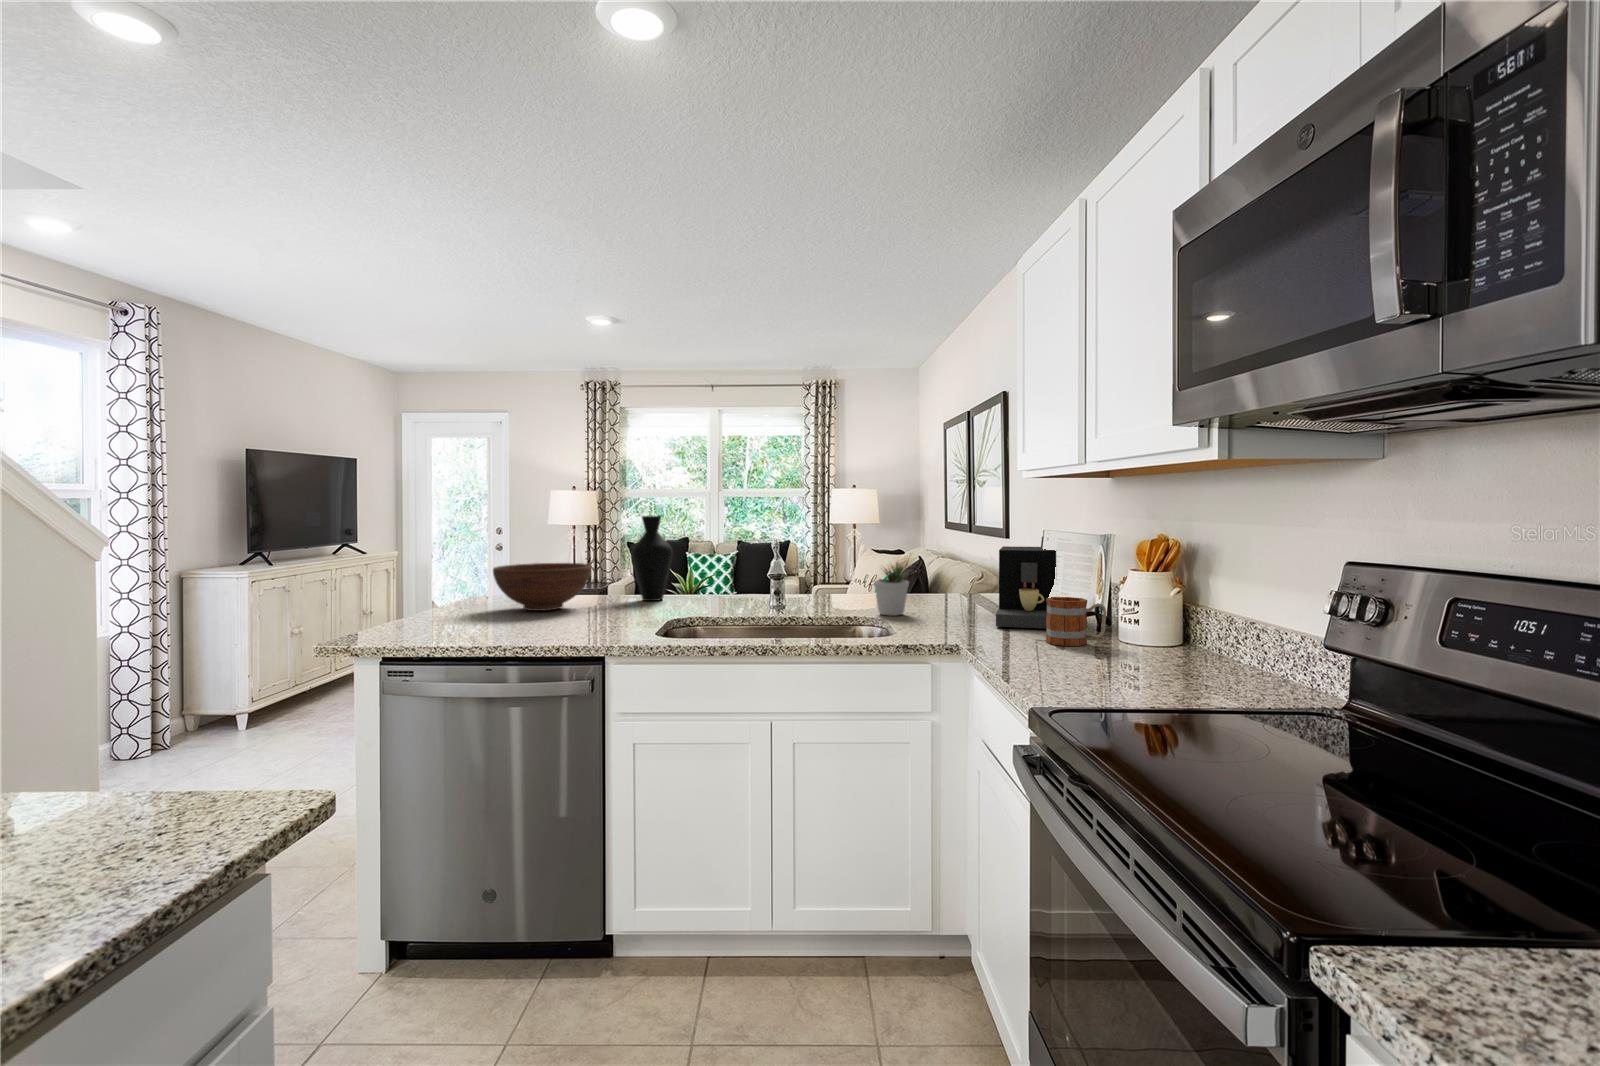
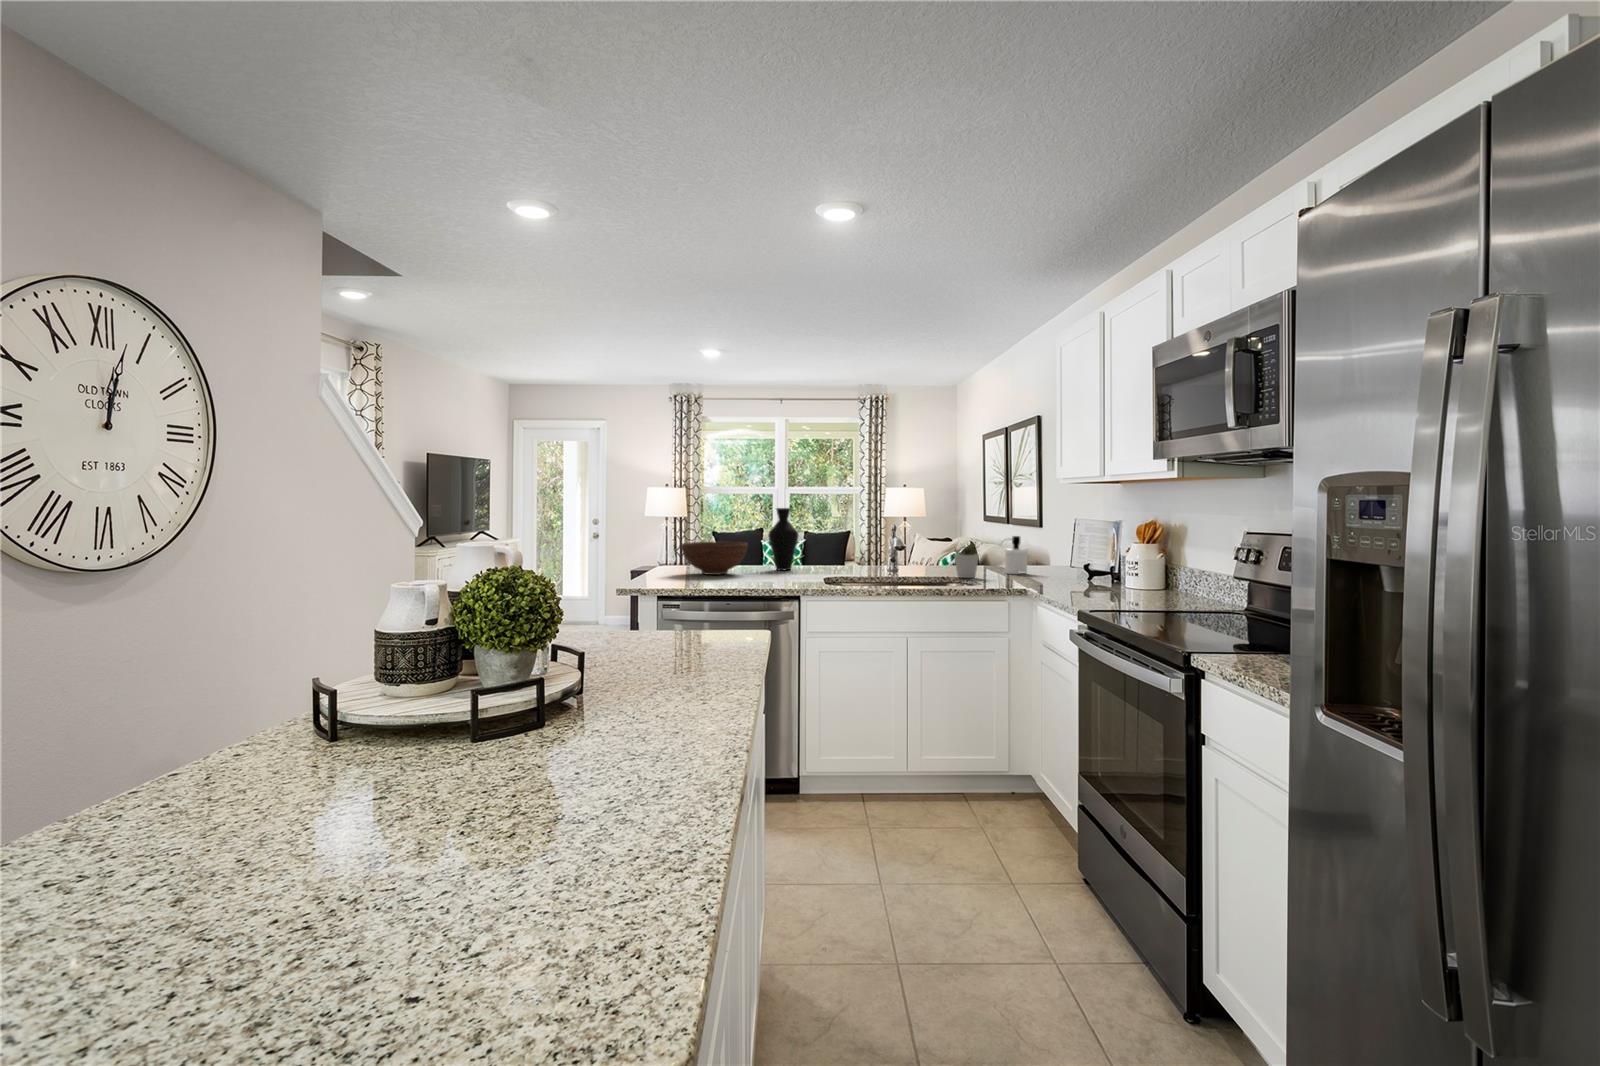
coffee maker: present [996,546,1056,628] -> none [1043,530,1084,584]
soap dispenser: none [941,553,982,607] -> present [1000,536,1028,574]
mug: present [1046,597,1107,646] -> none [1078,561,1118,591]

